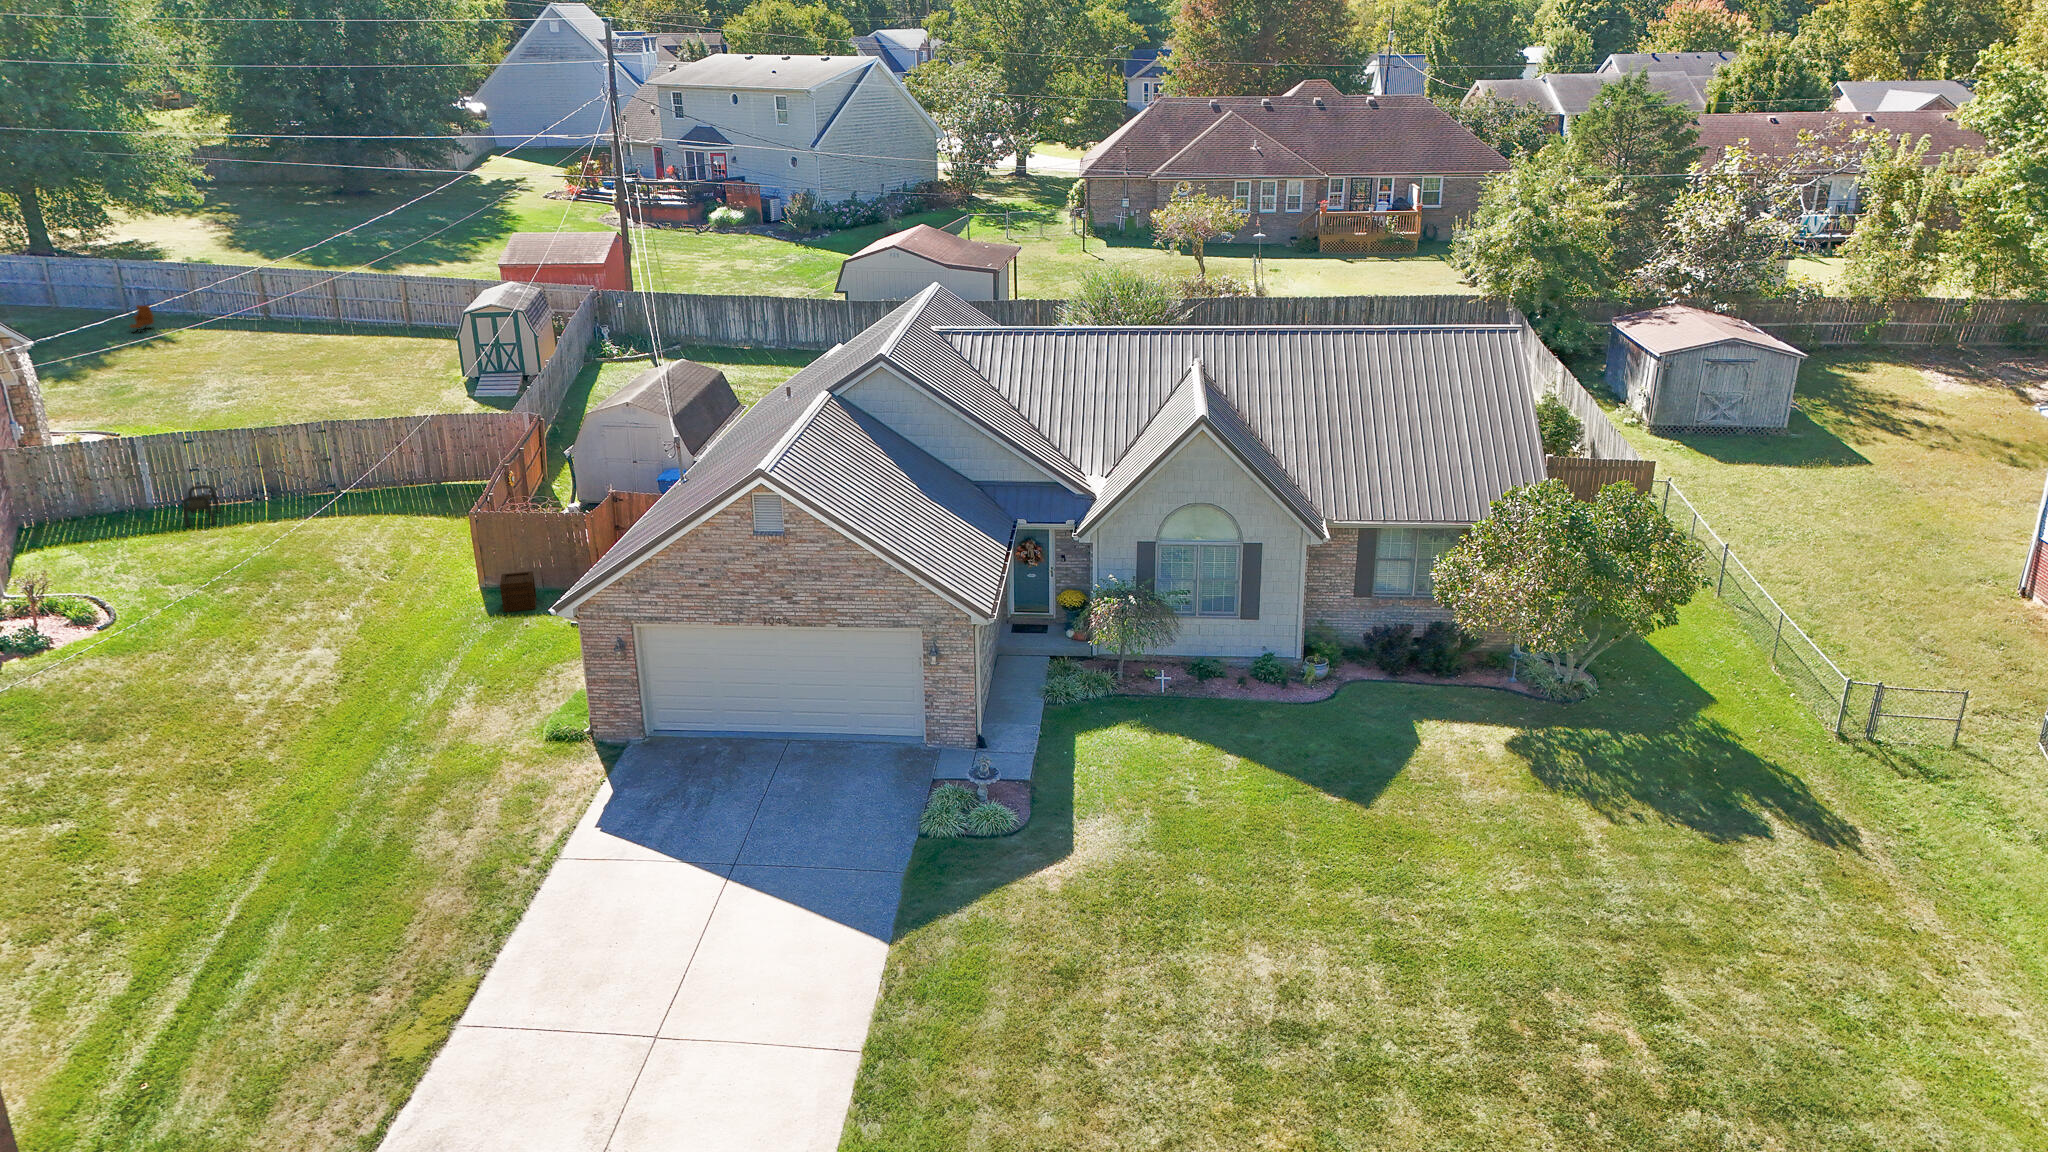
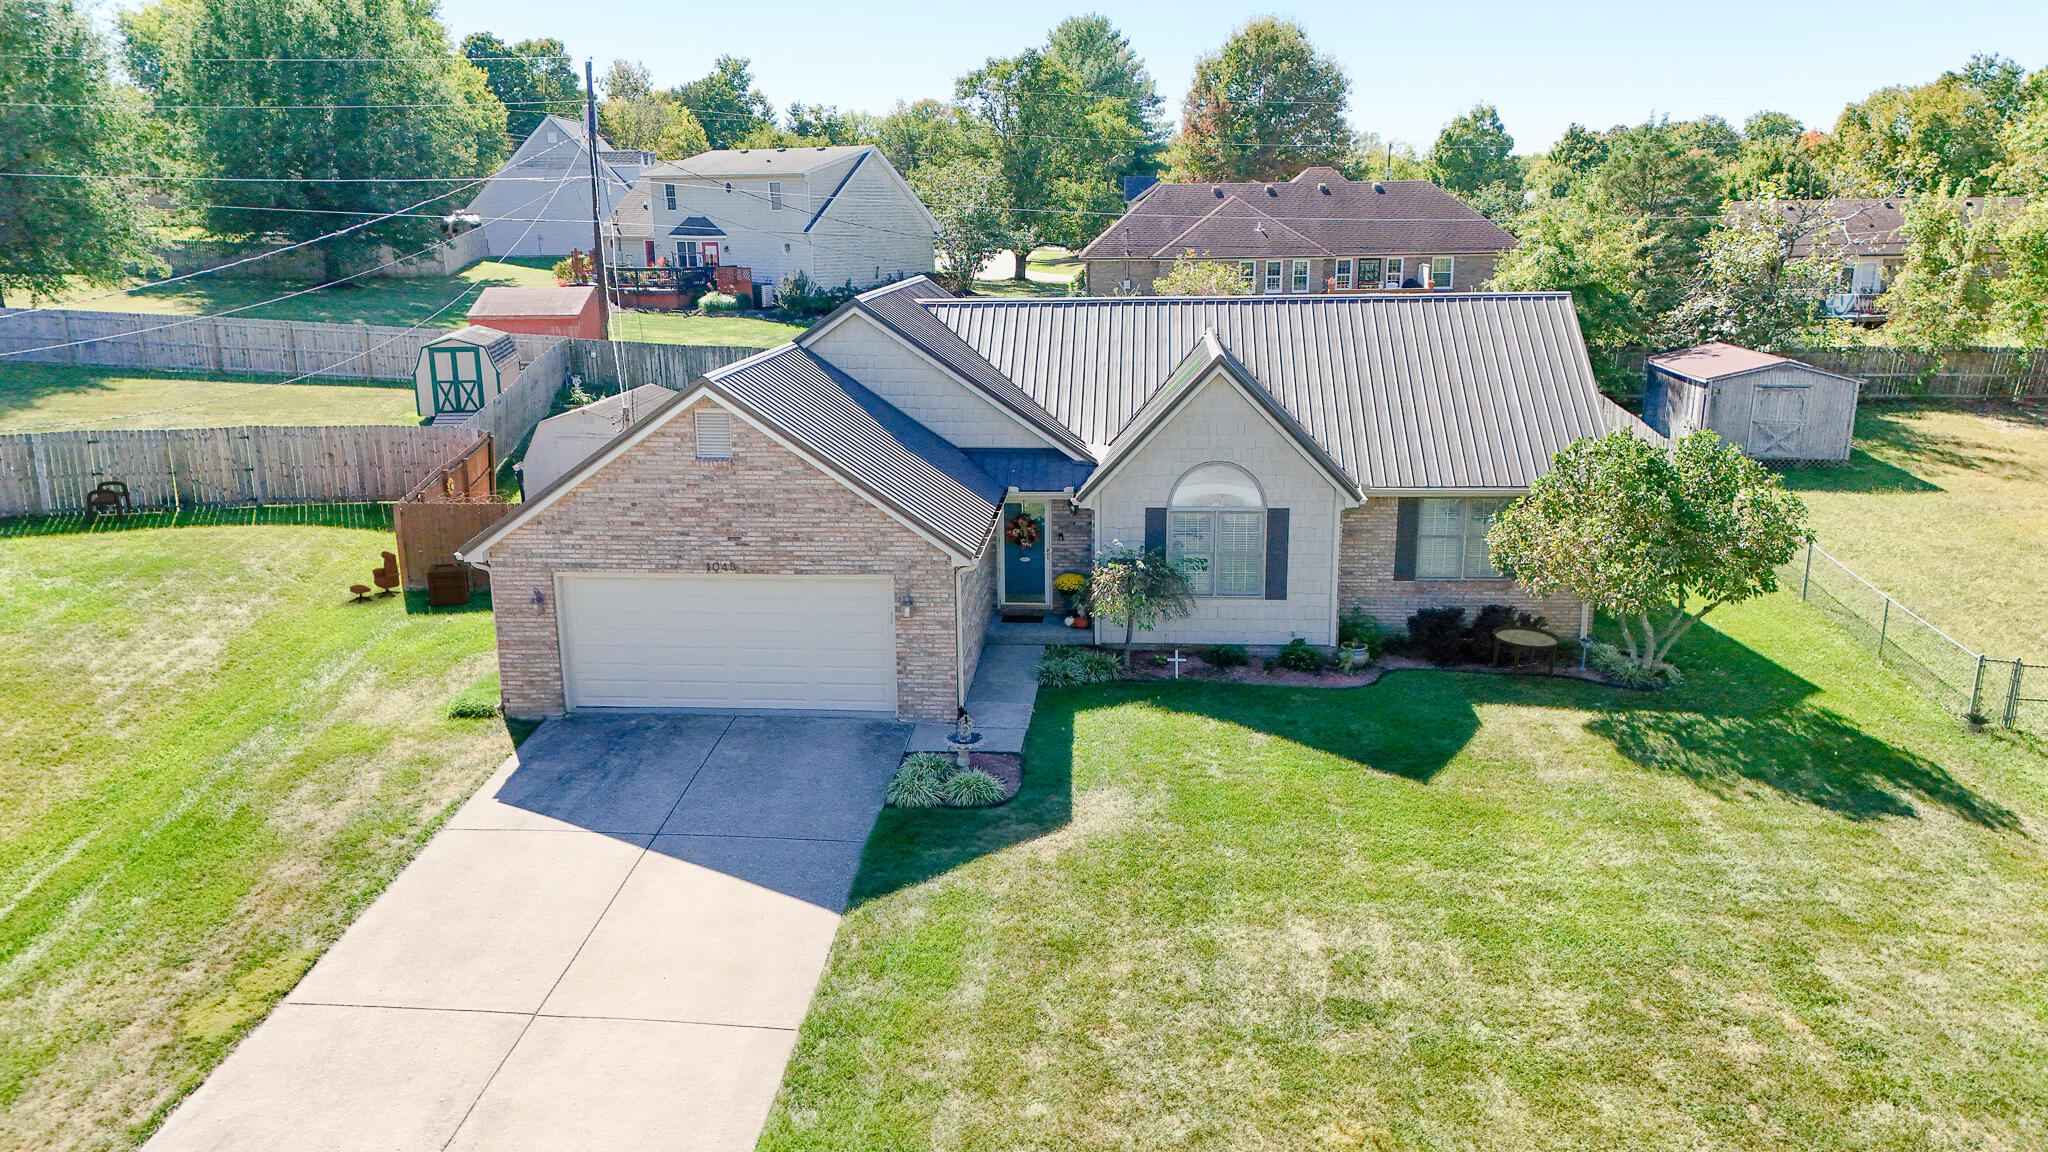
lounge chair: present [130,305,154,334] -> present [349,551,401,603]
round table: none [1438,642,1497,692] -> present [1492,626,1561,679]
potted plant: none [1831,718,1857,748] -> present [1962,696,1992,732]

